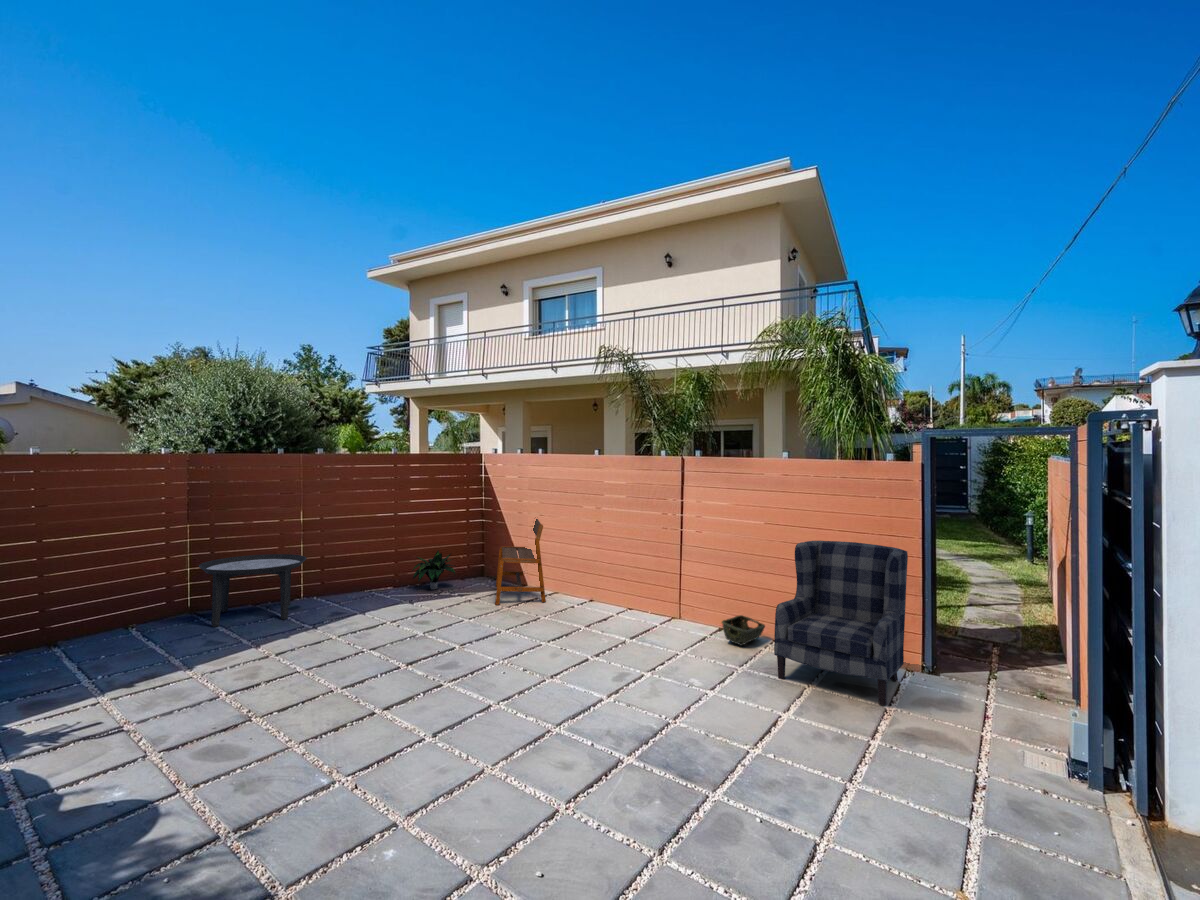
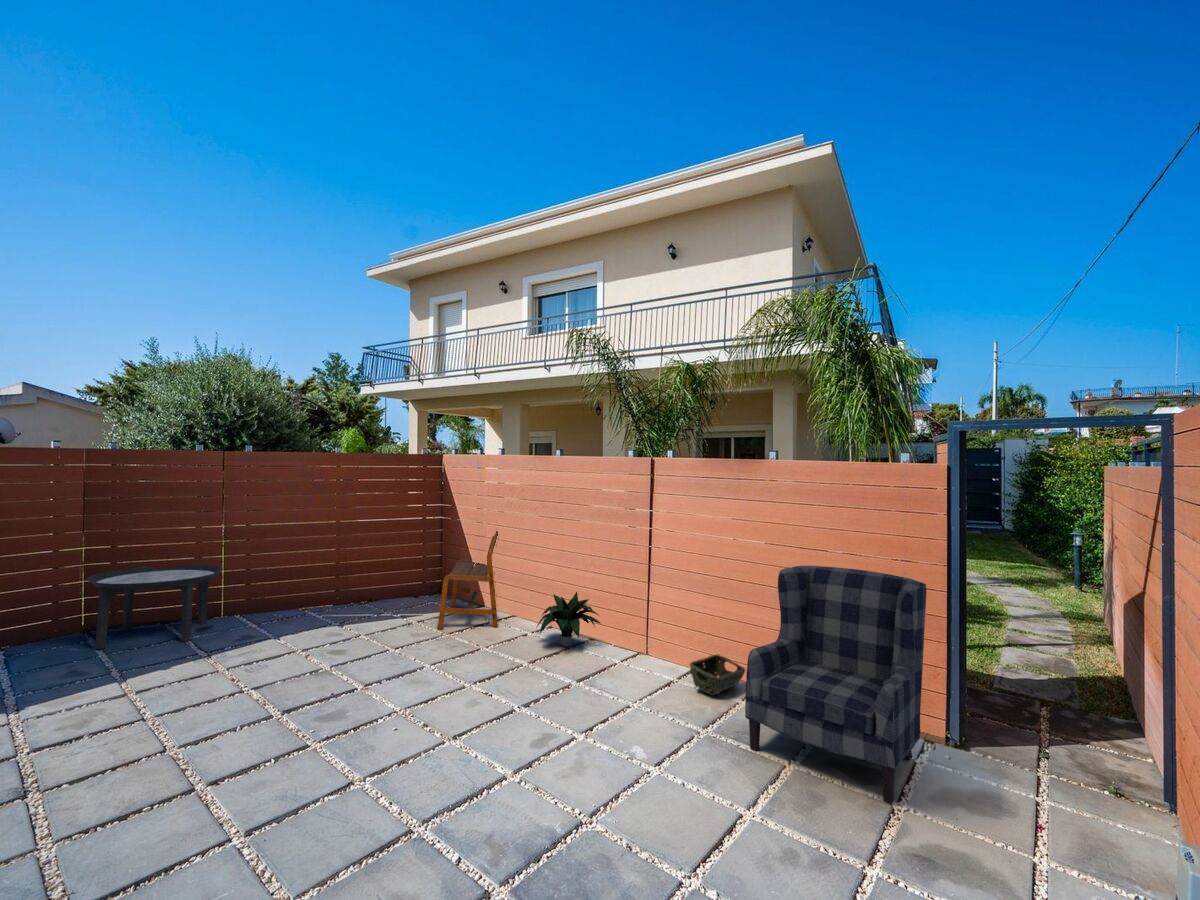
potted plant: present [412,550,456,589] -> present [537,592,601,647]

